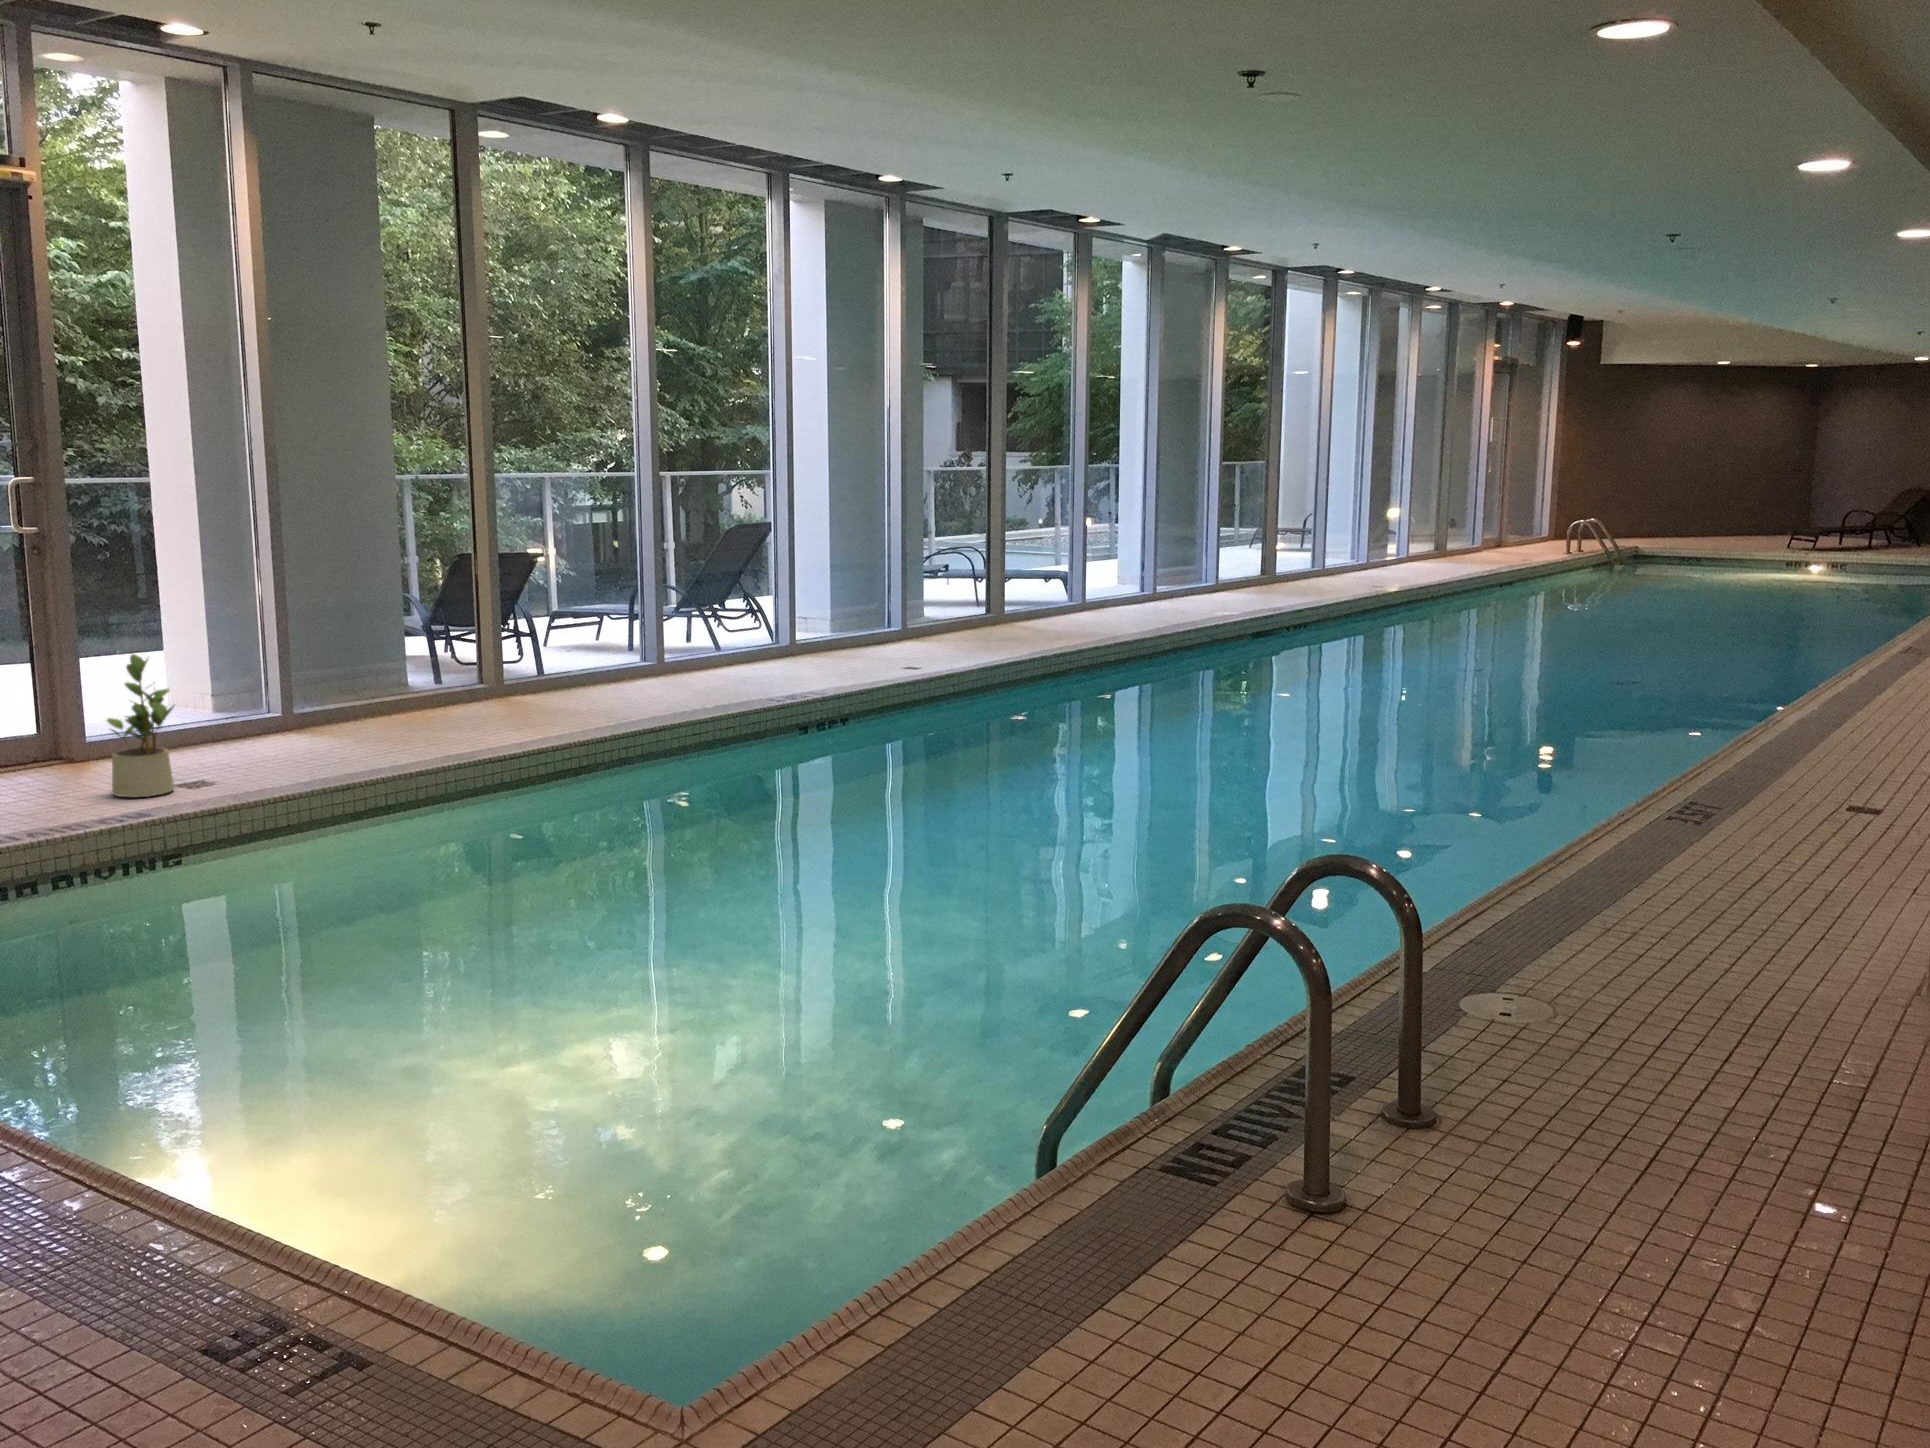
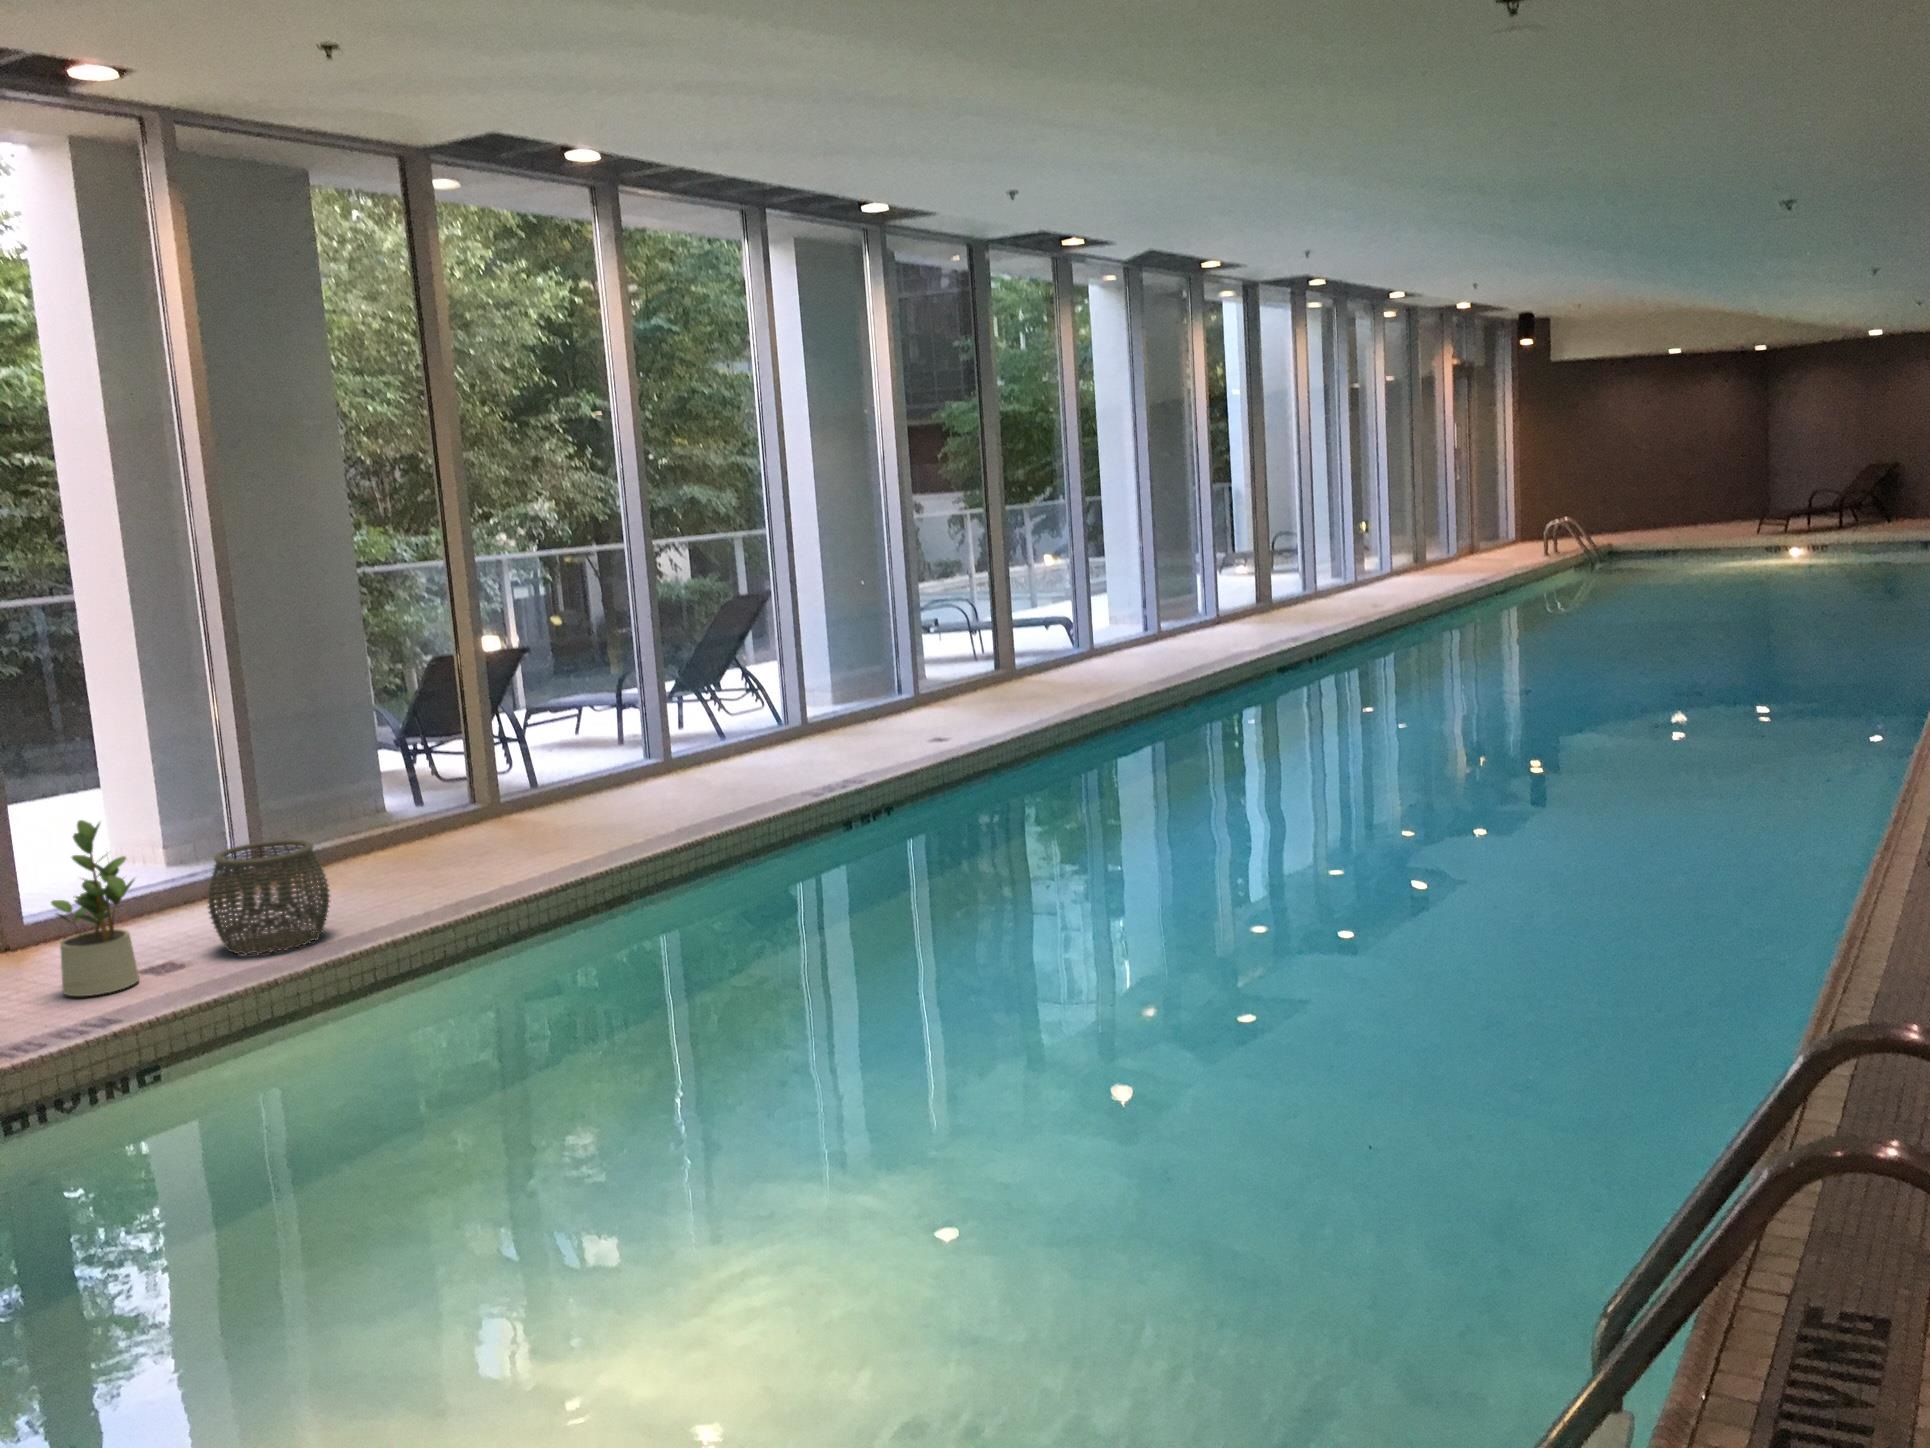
woven basket: none [235,689,337,780] -> present [208,840,330,954]

